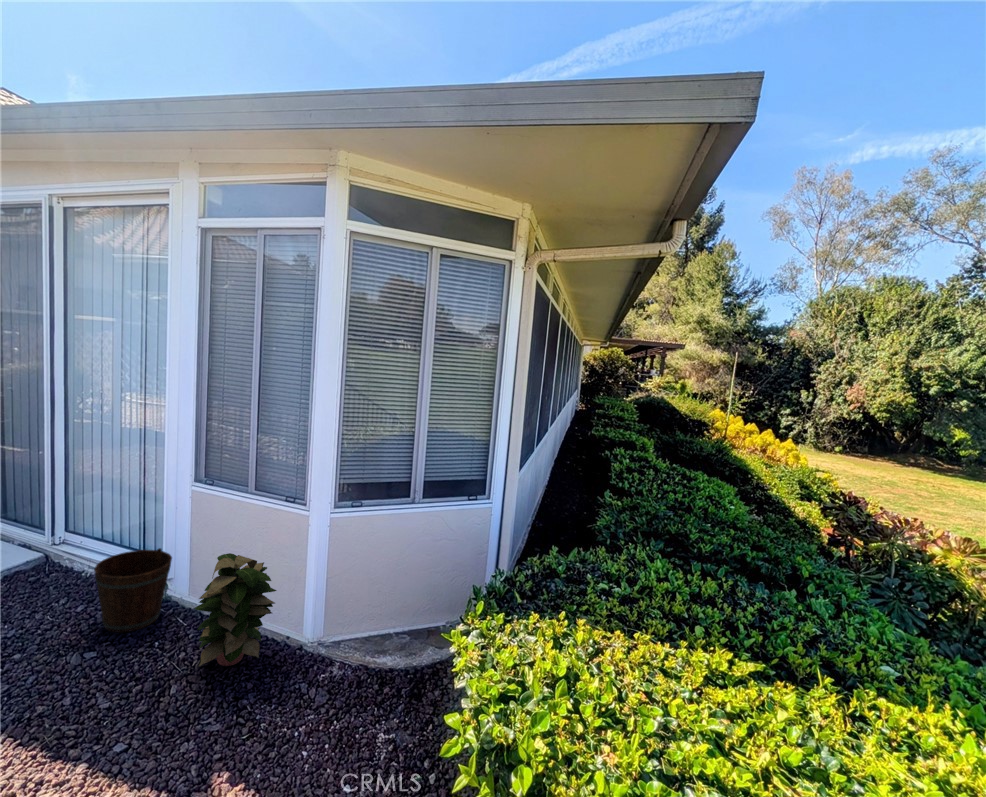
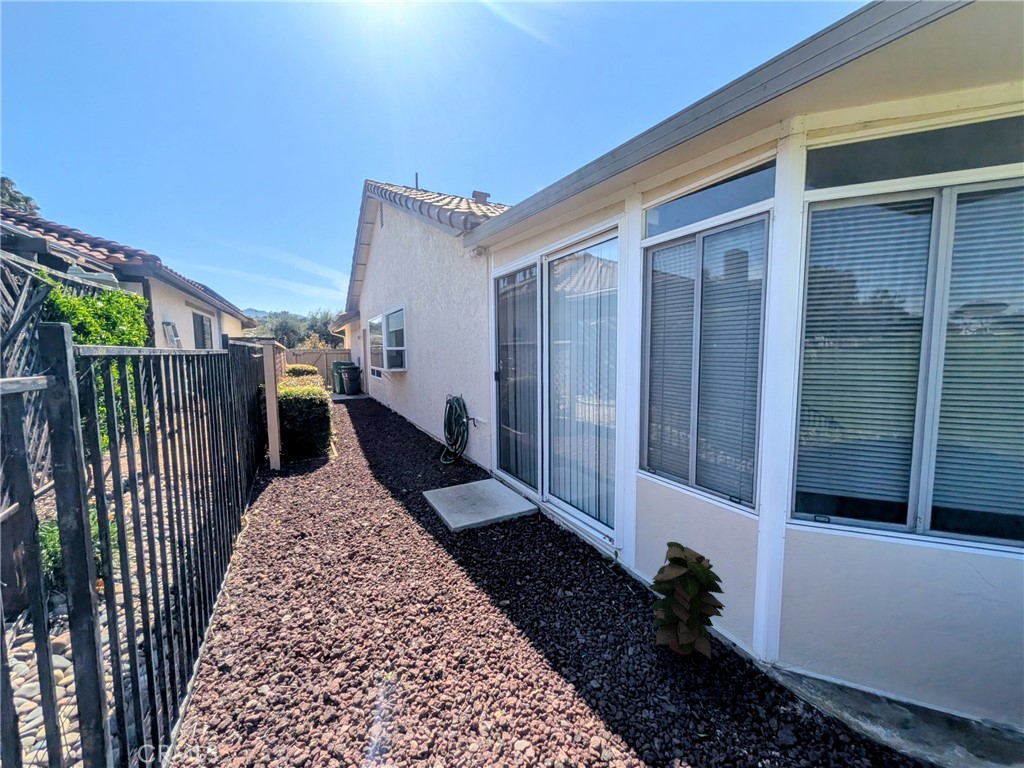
bucket: present [94,548,172,632] -> none [572,519,623,587]

